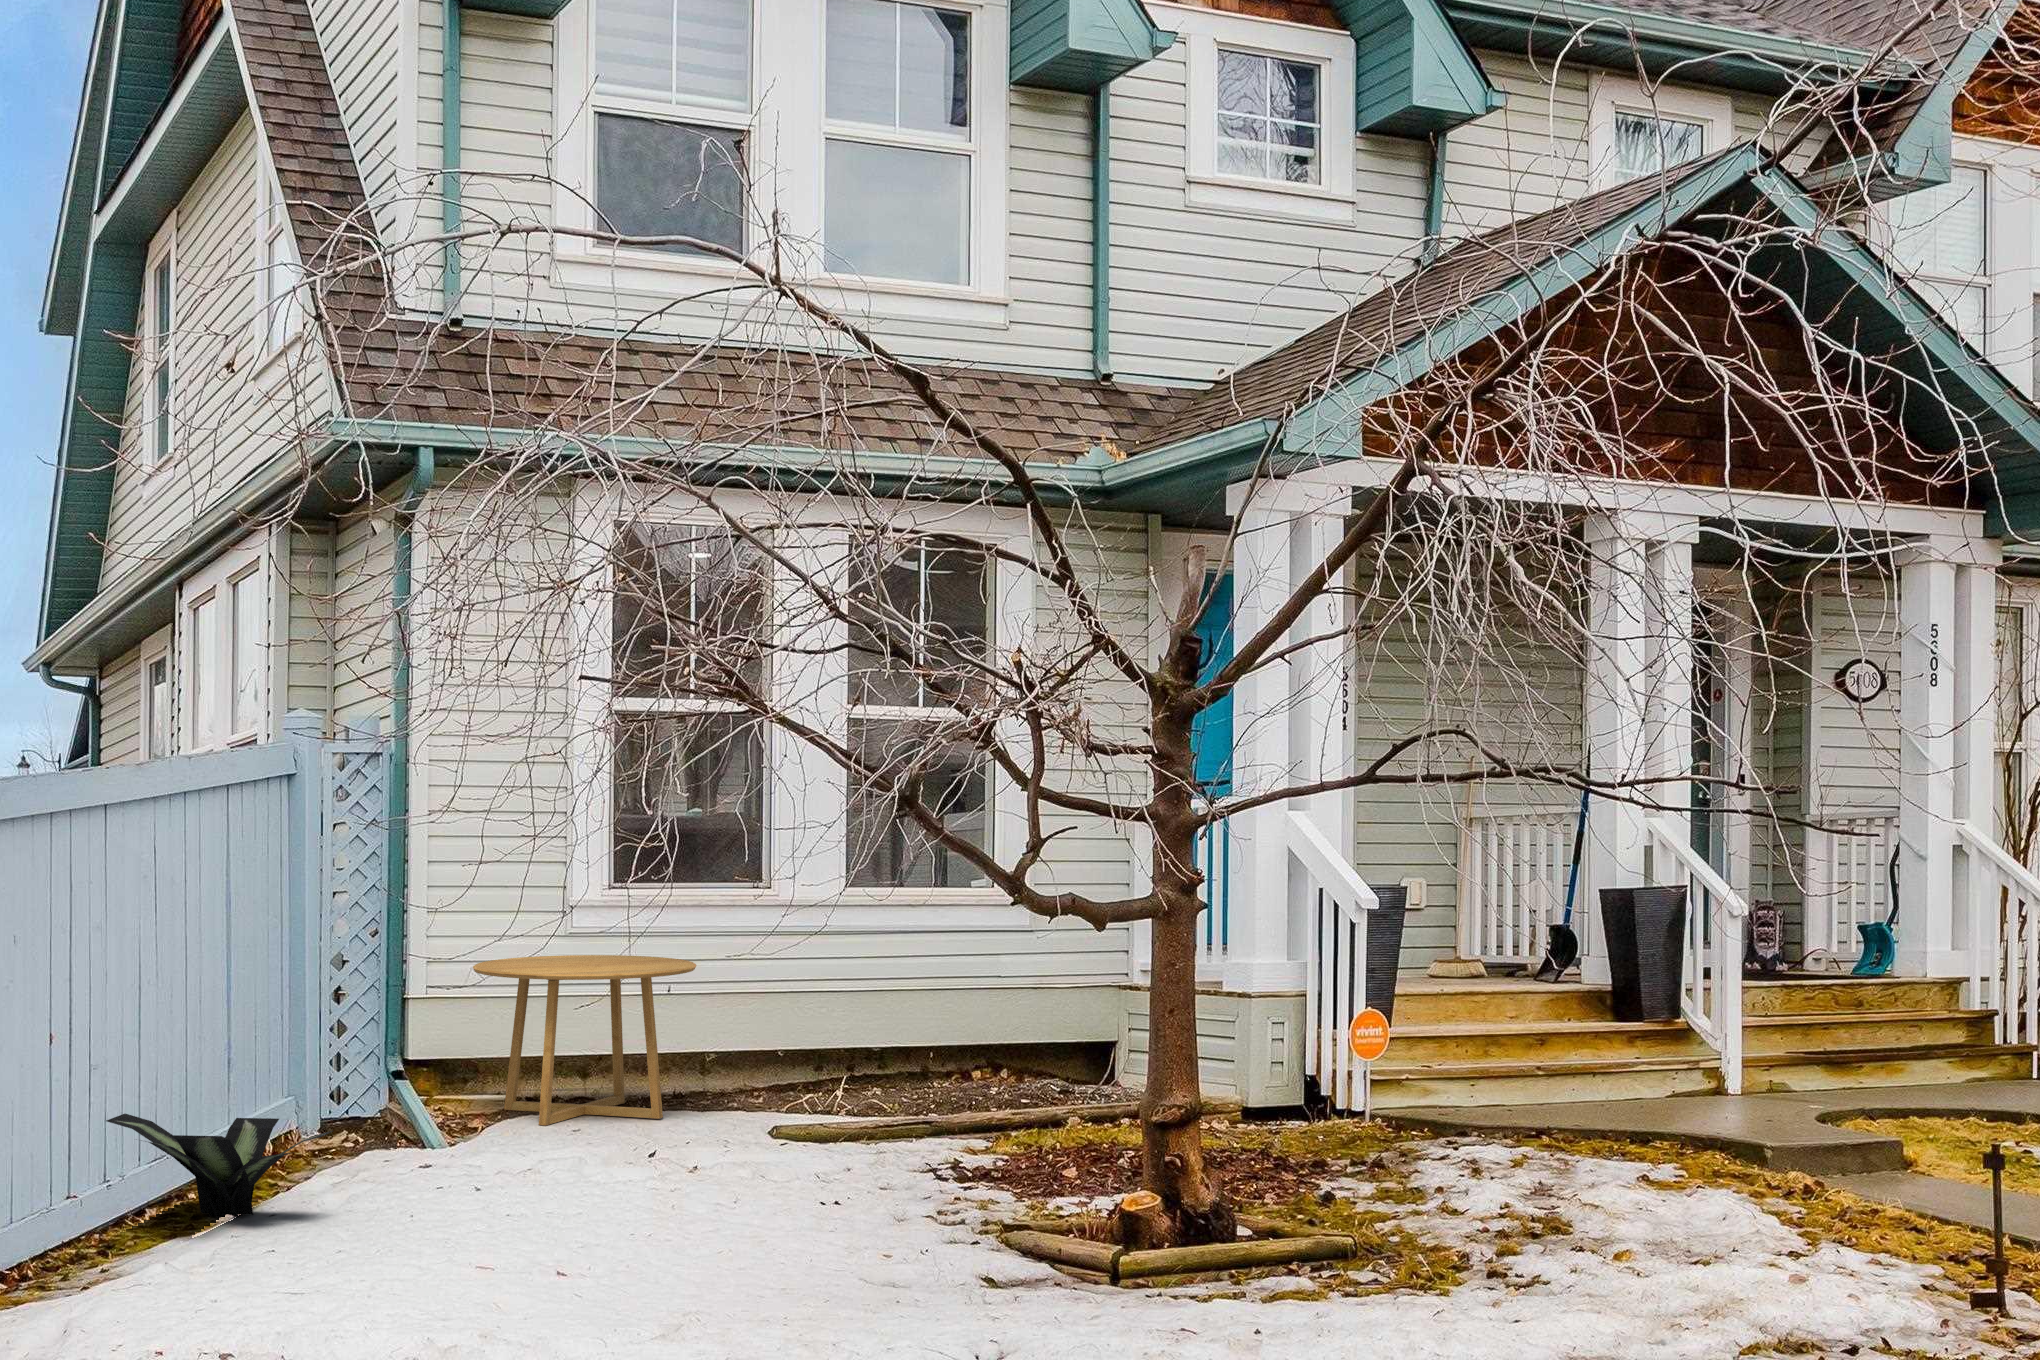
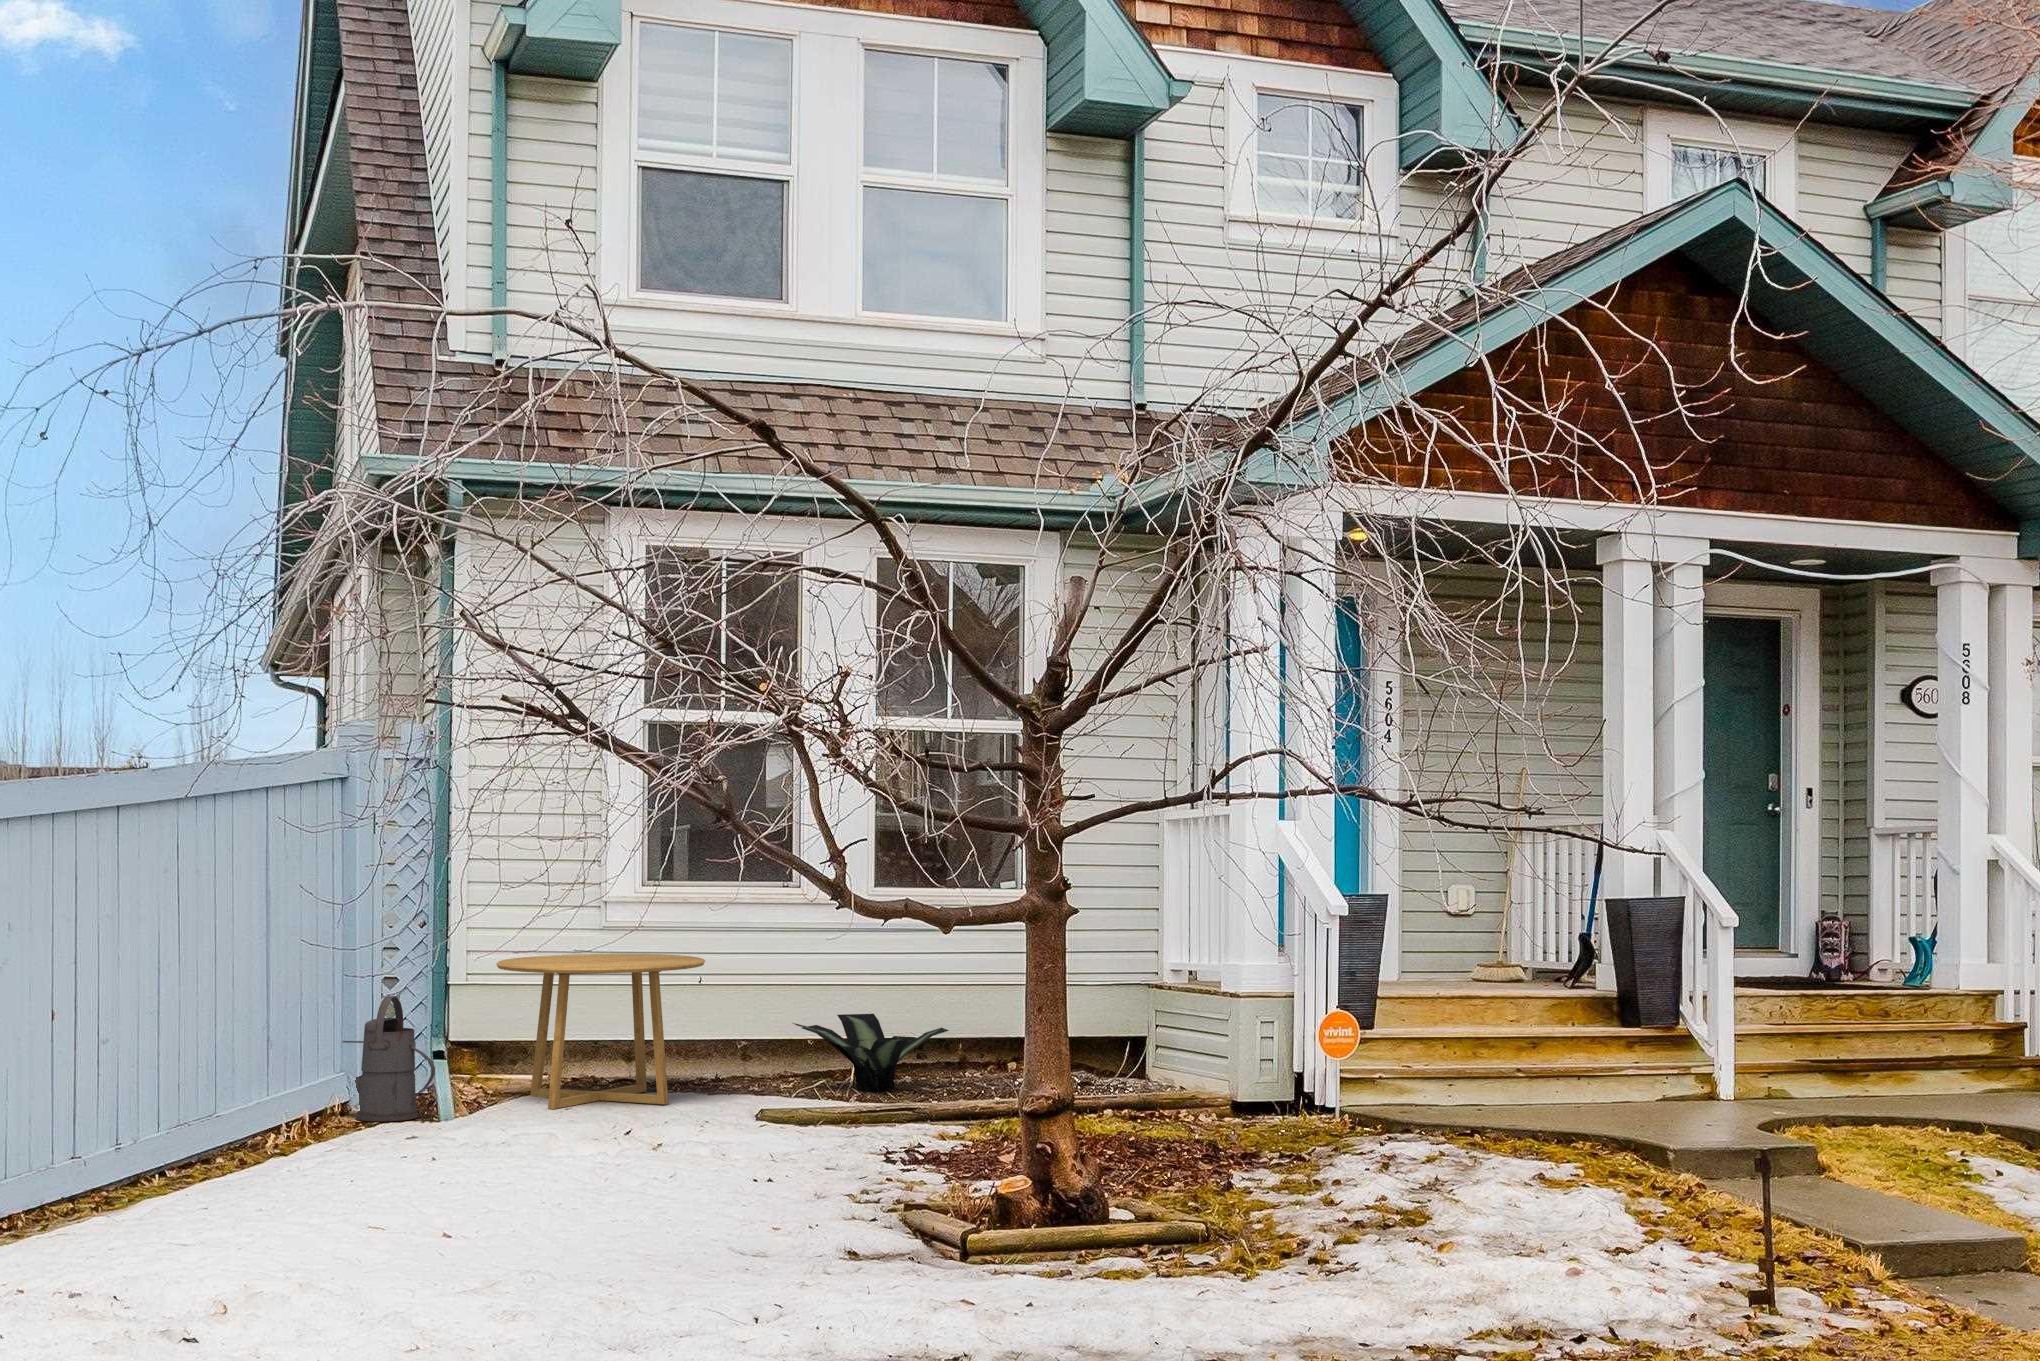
watering can: none [274,1006,429,1143] -> present [343,996,435,1121]
potted plant: present [106,1114,332,1219] -> present [793,1014,949,1092]

